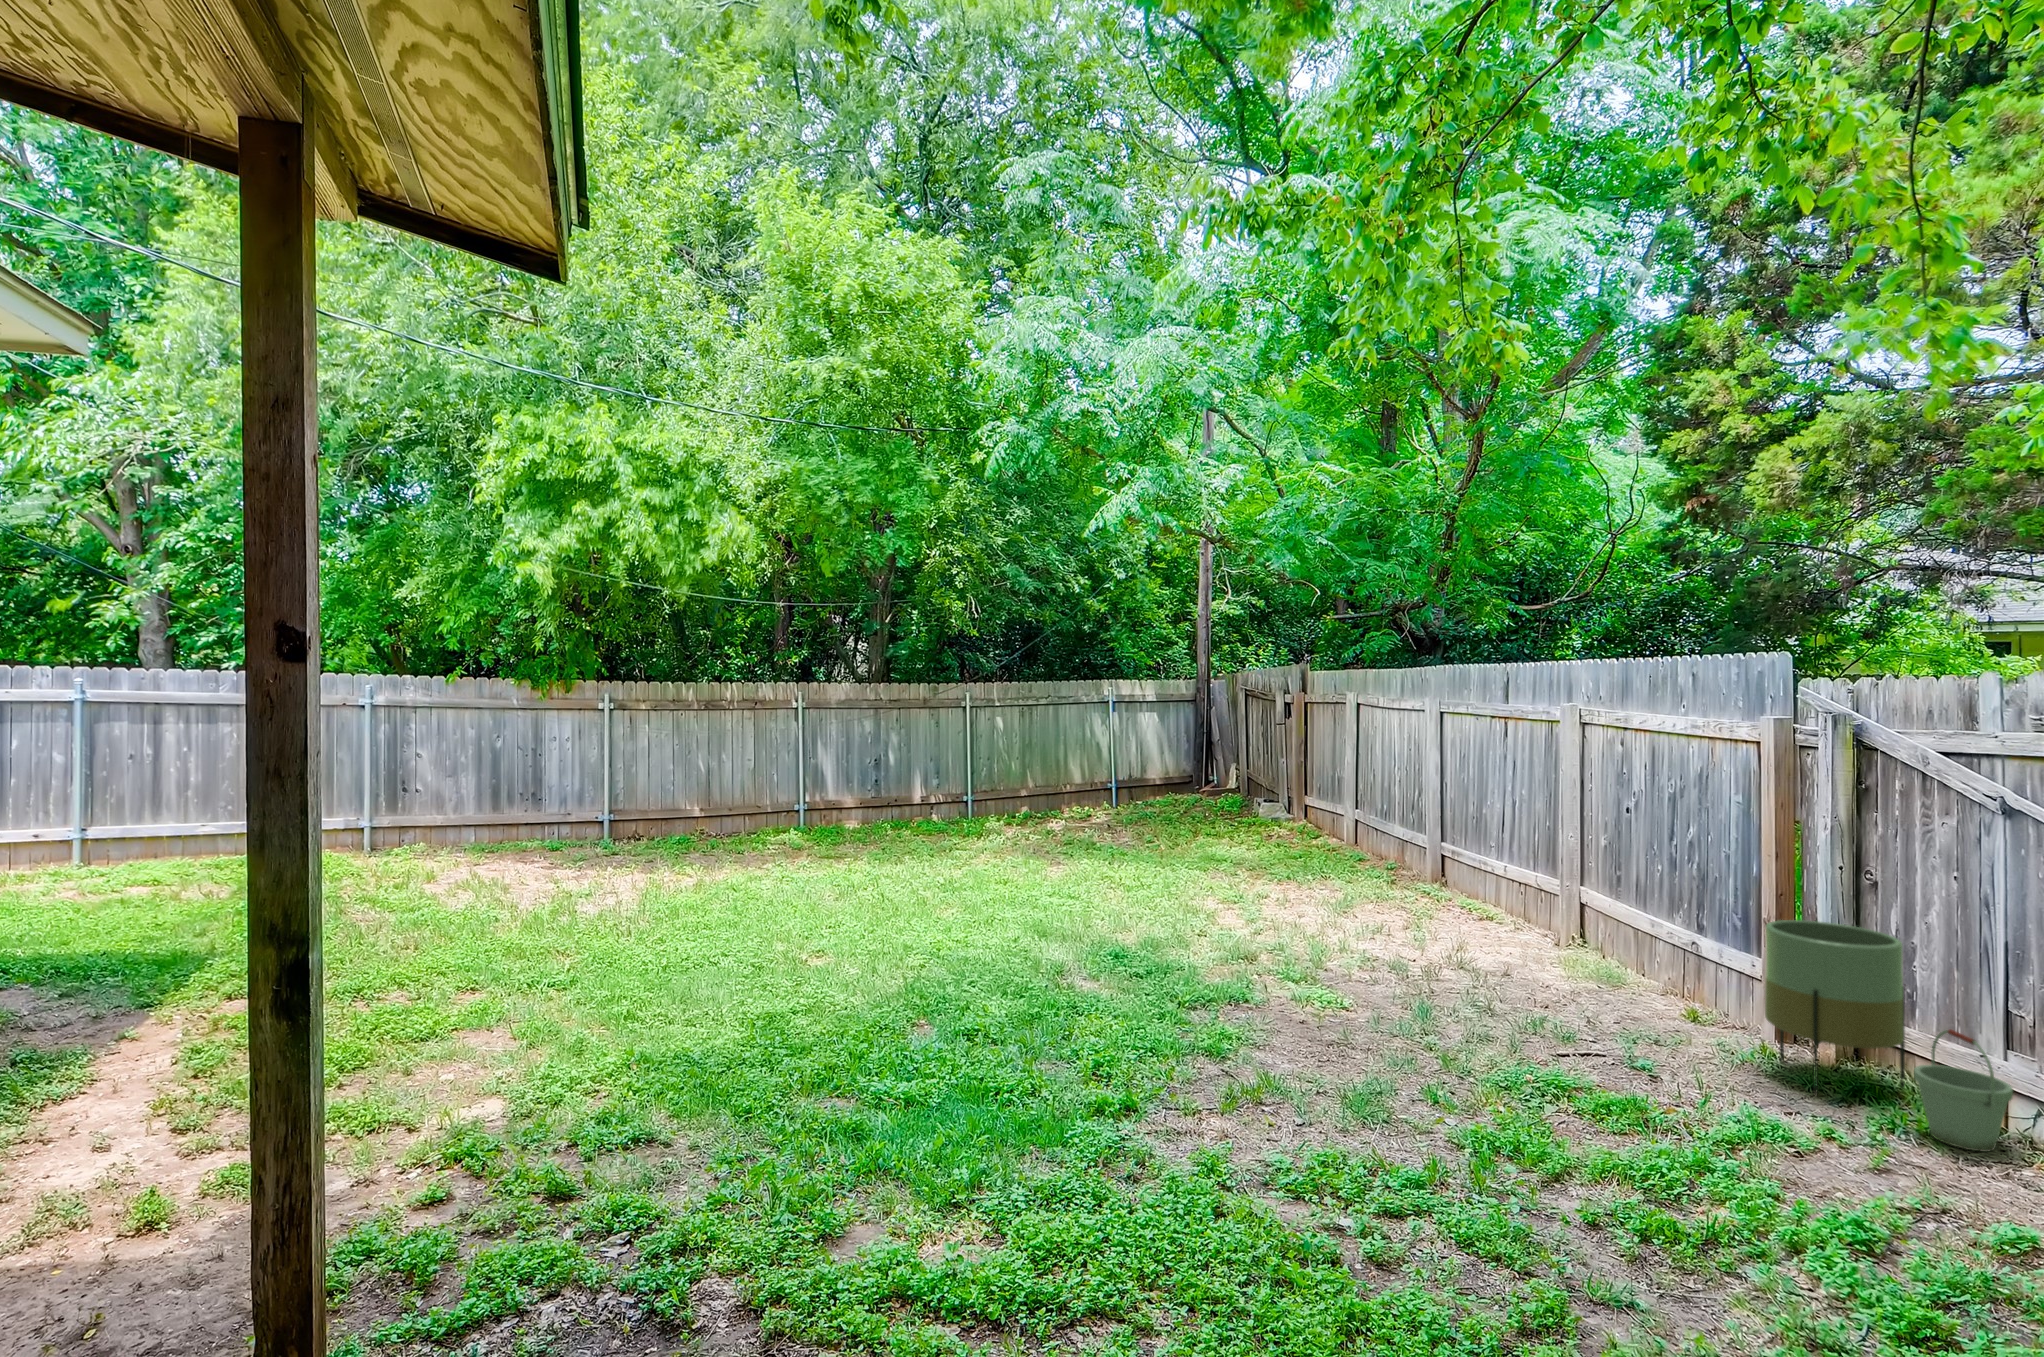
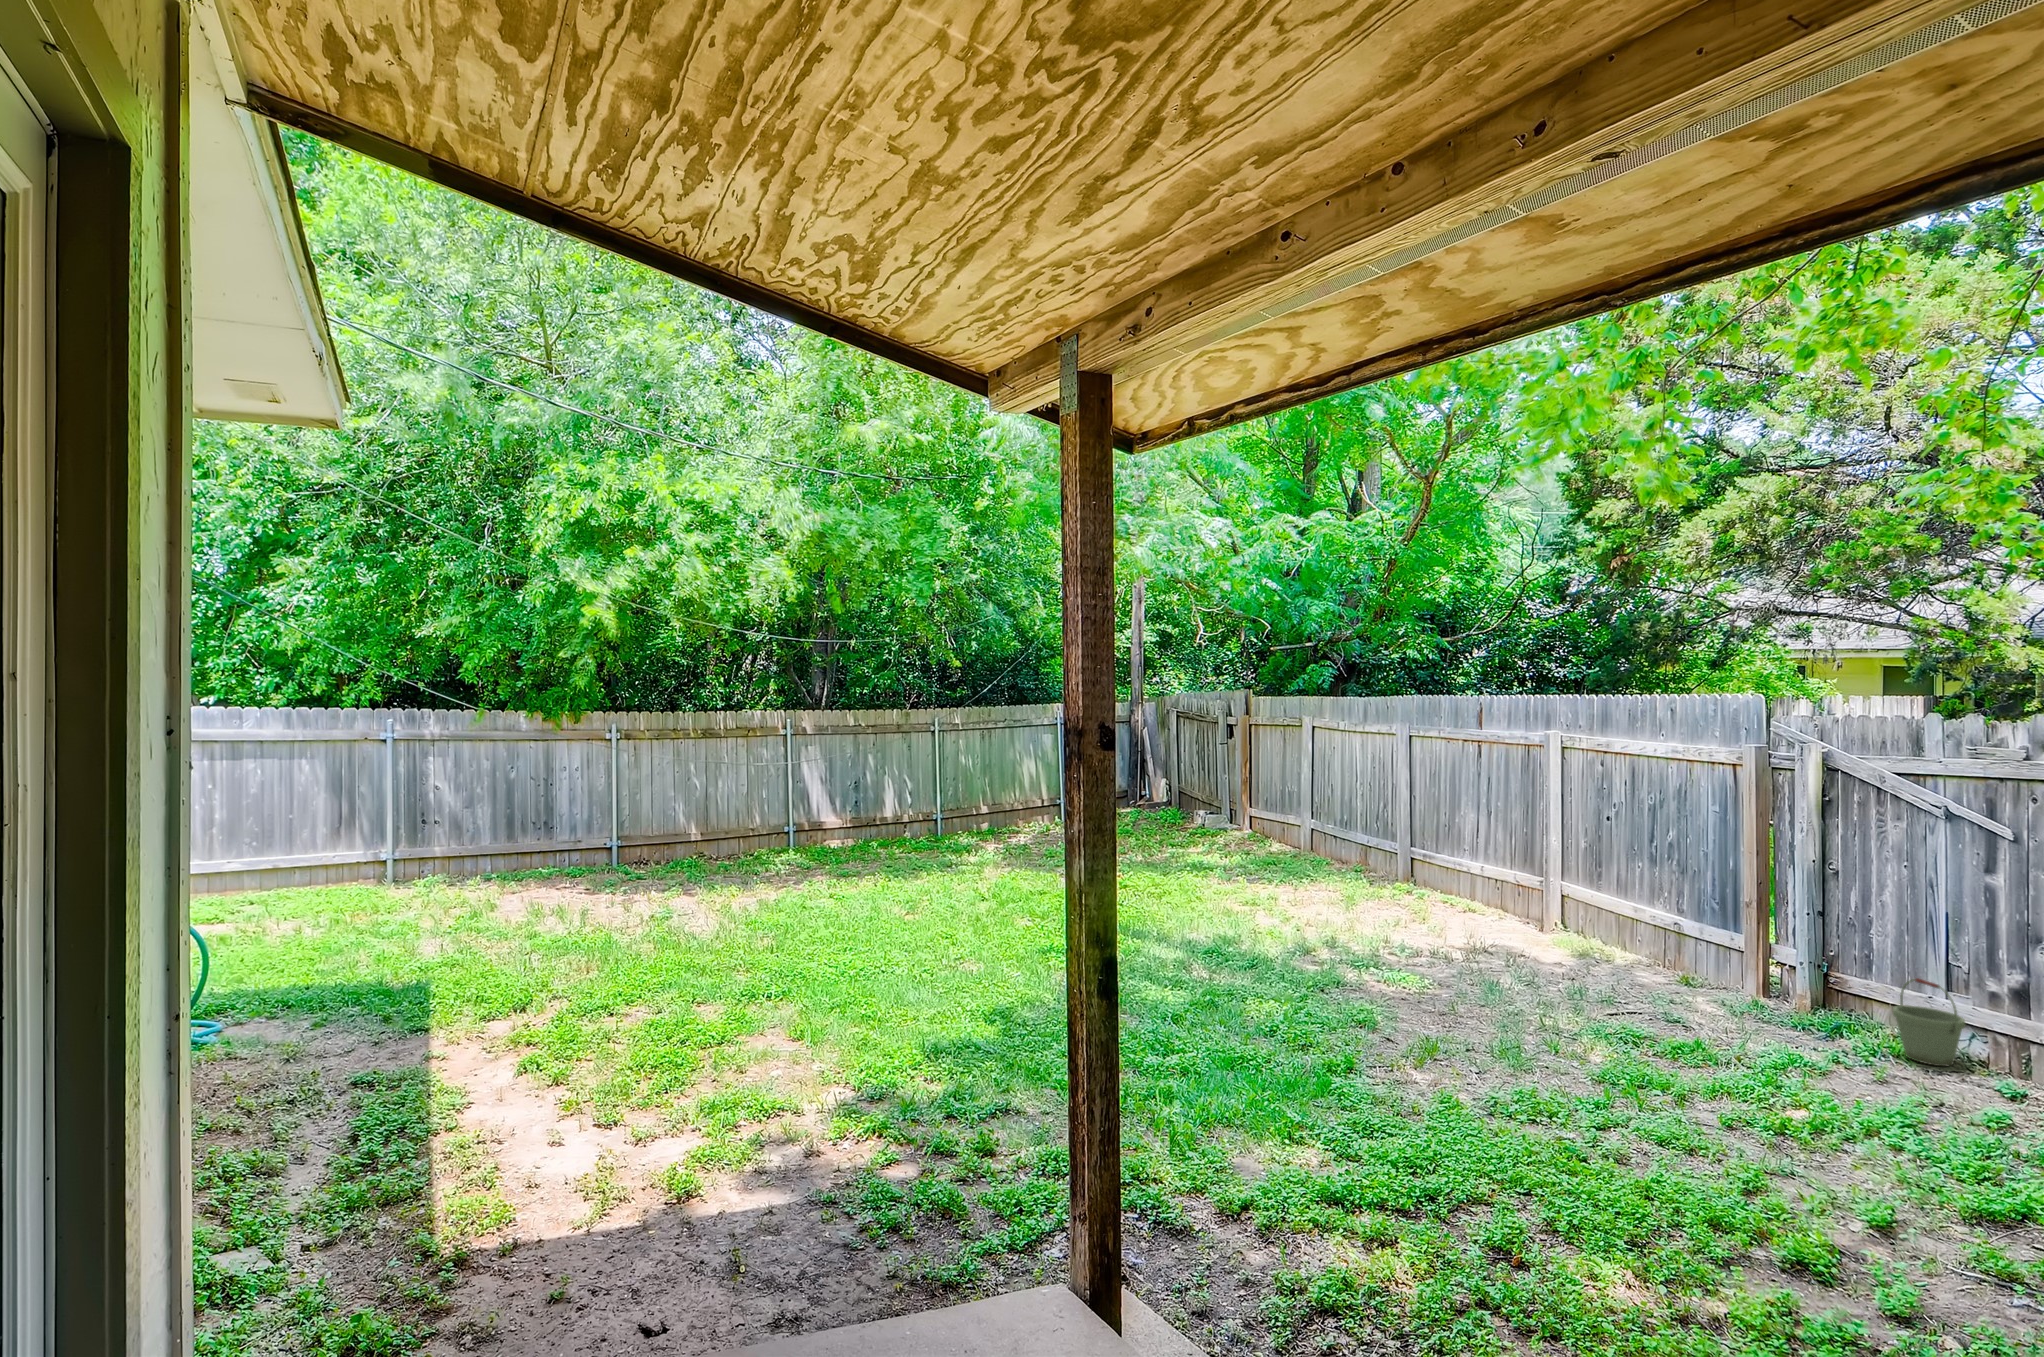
planter: present [1765,920,1905,1096] -> none [1762,902,1868,1035]

